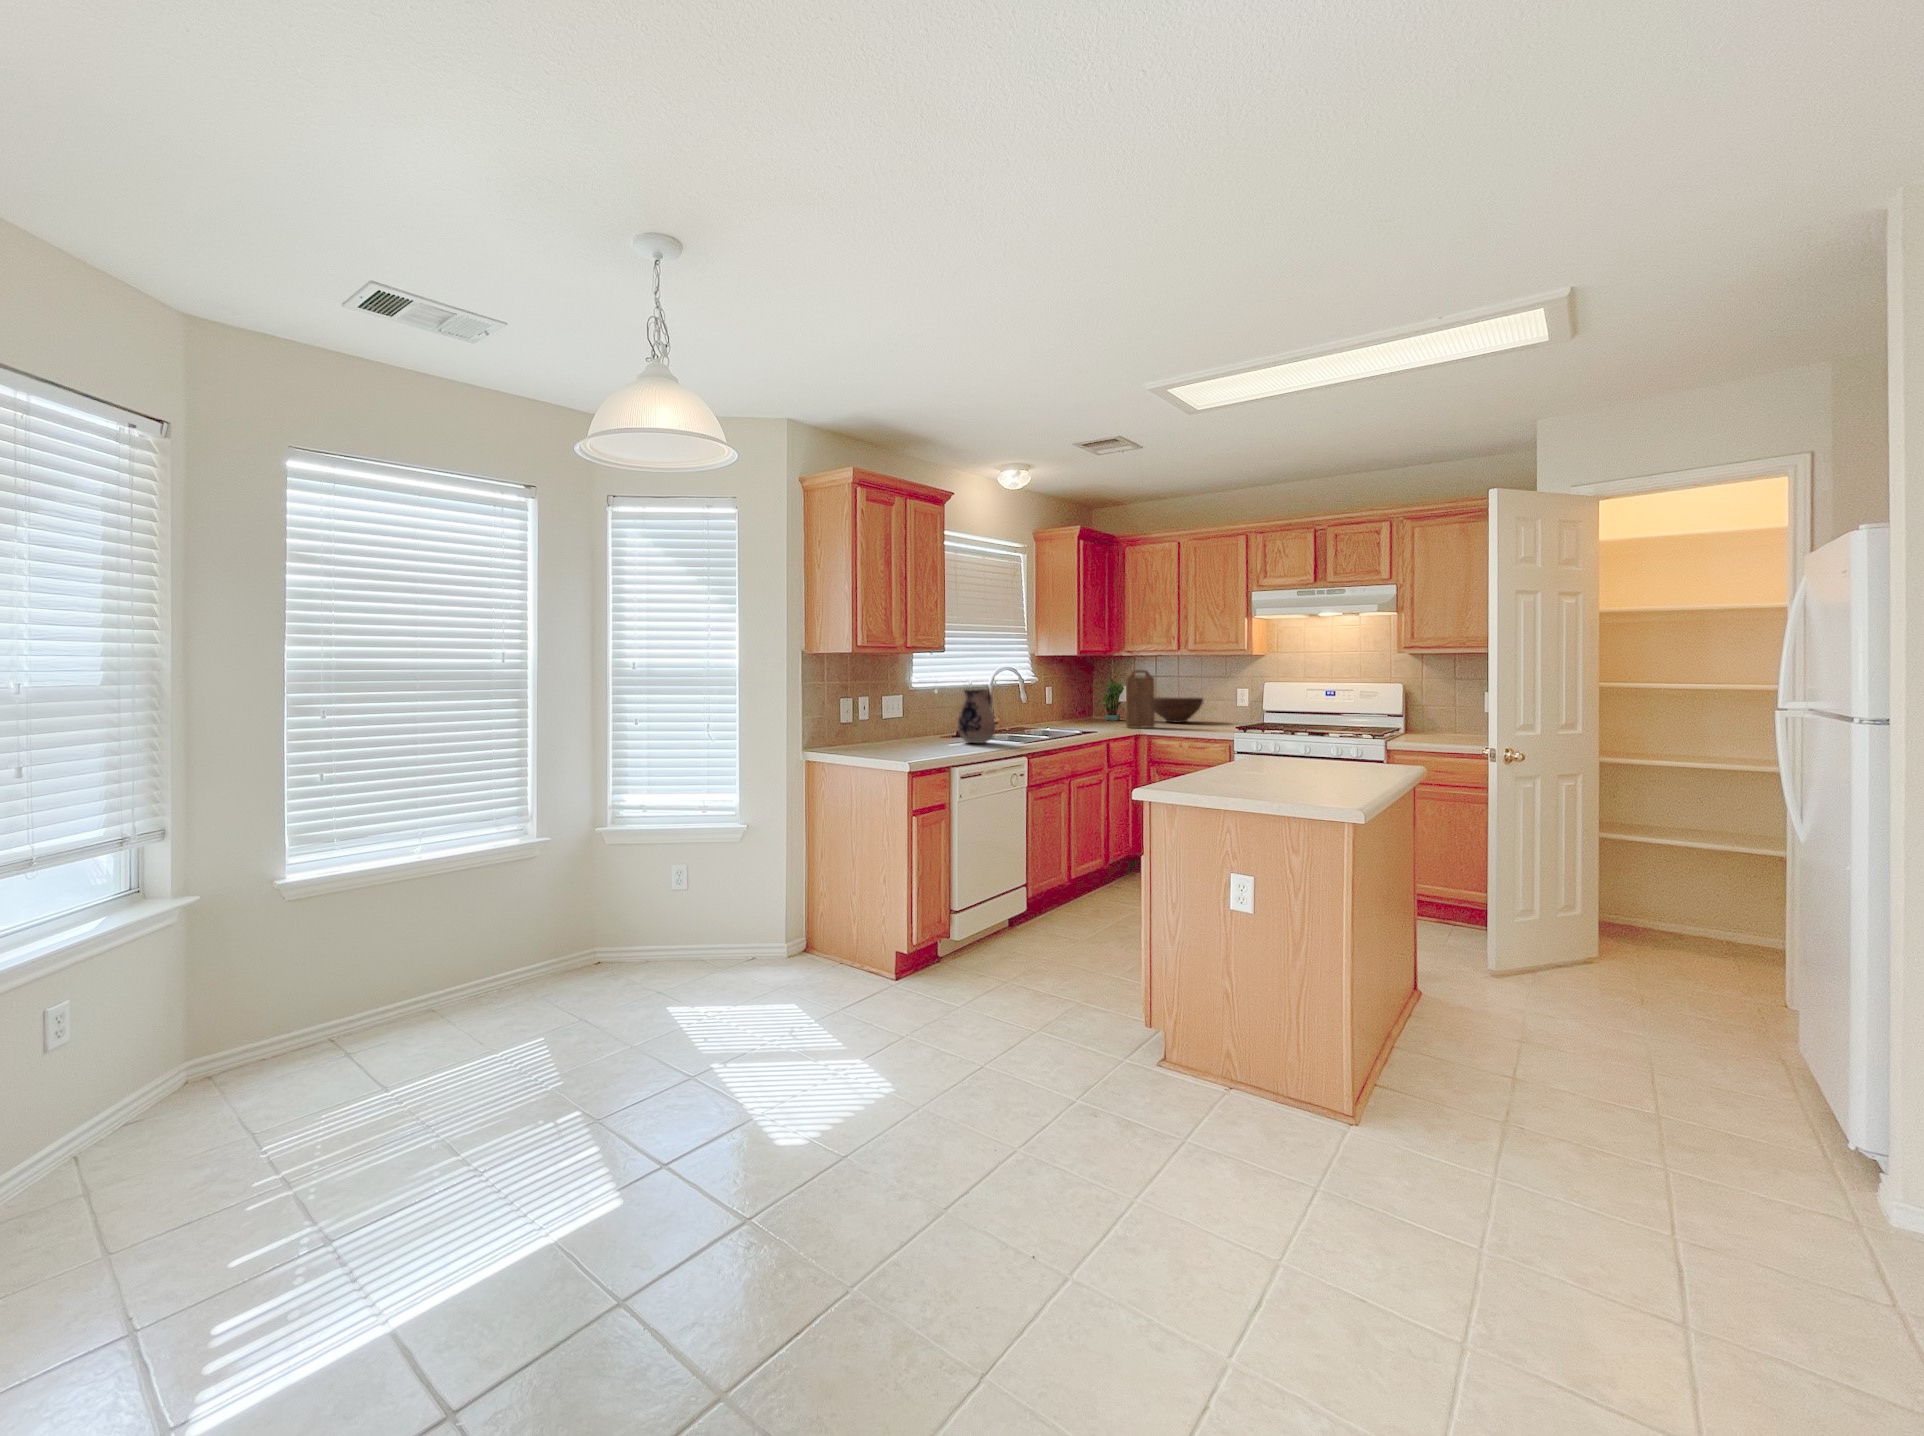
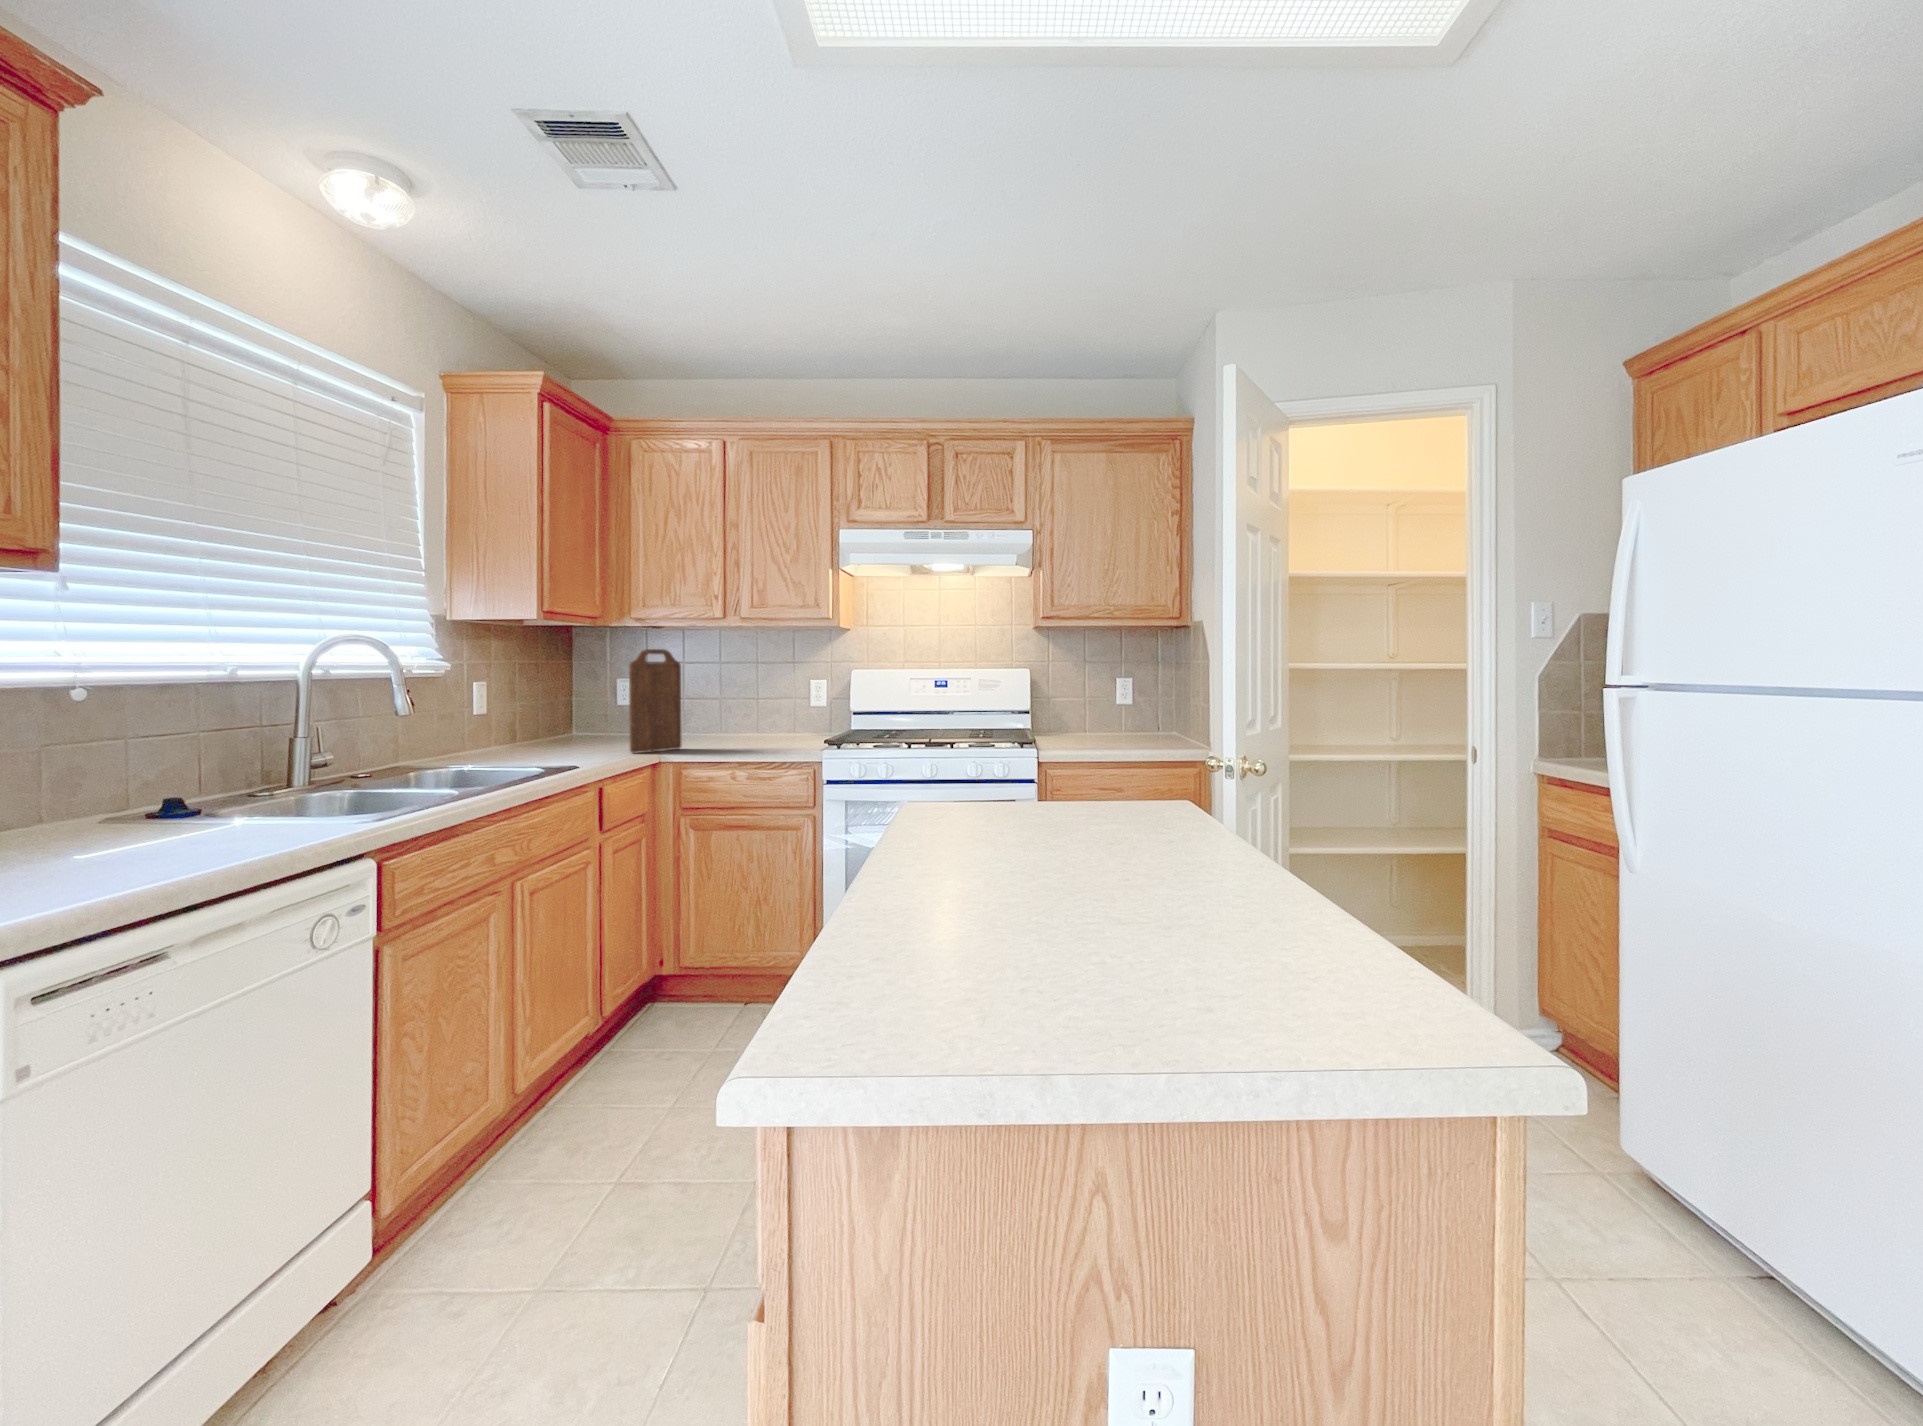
potted plant: present [1098,677,1125,720] -> none [579,660,630,736]
ceramic pitcher: present [958,689,995,743] -> none [154,695,279,837]
fruit bowl: present [1154,697,1204,723] -> none [672,694,761,736]

